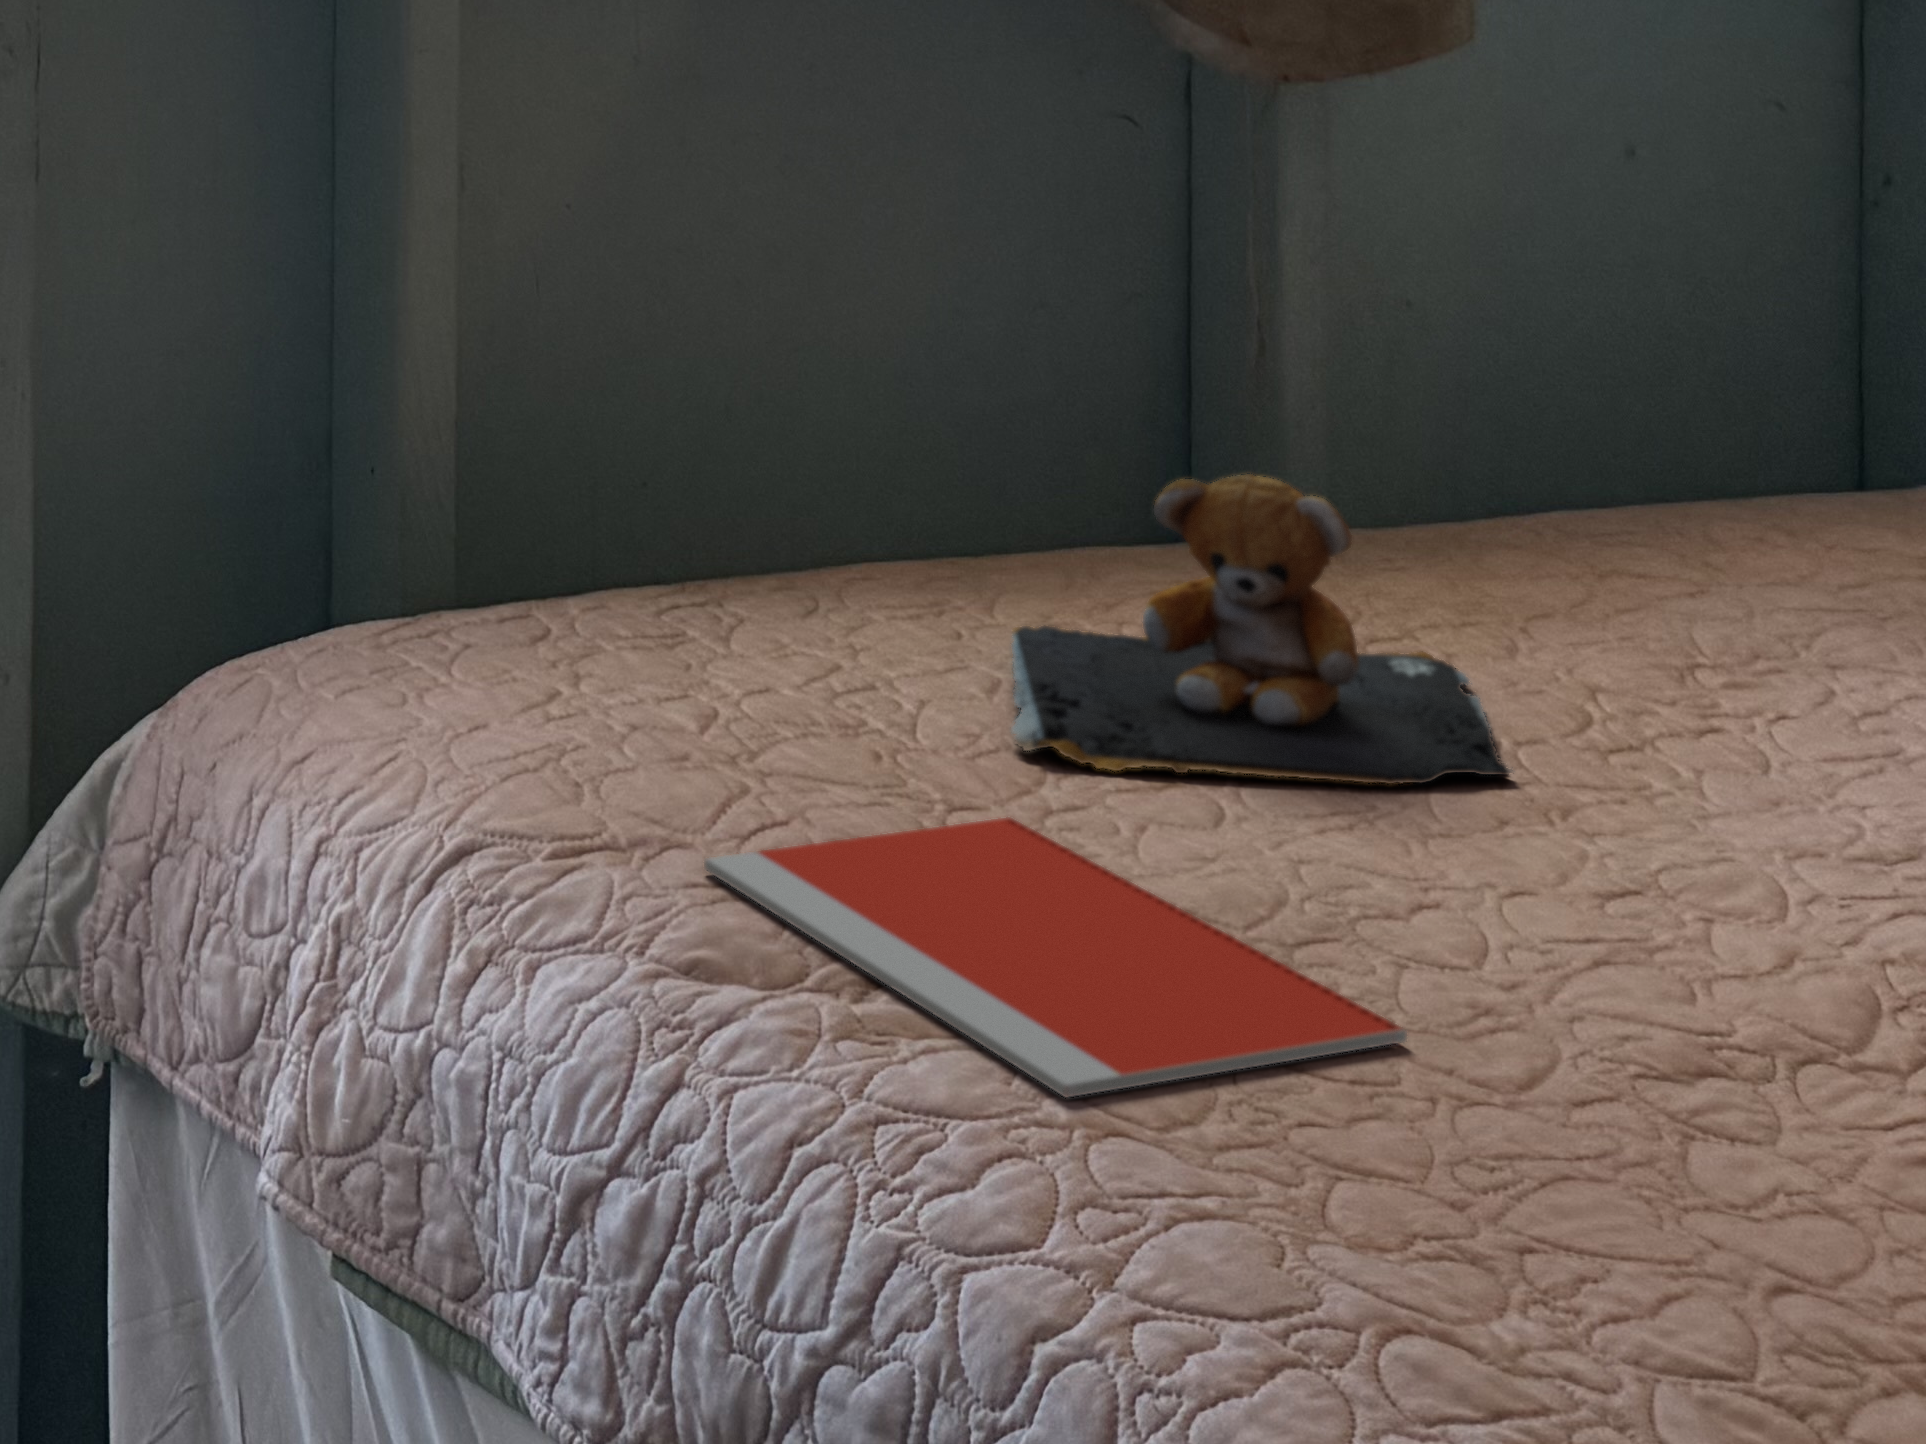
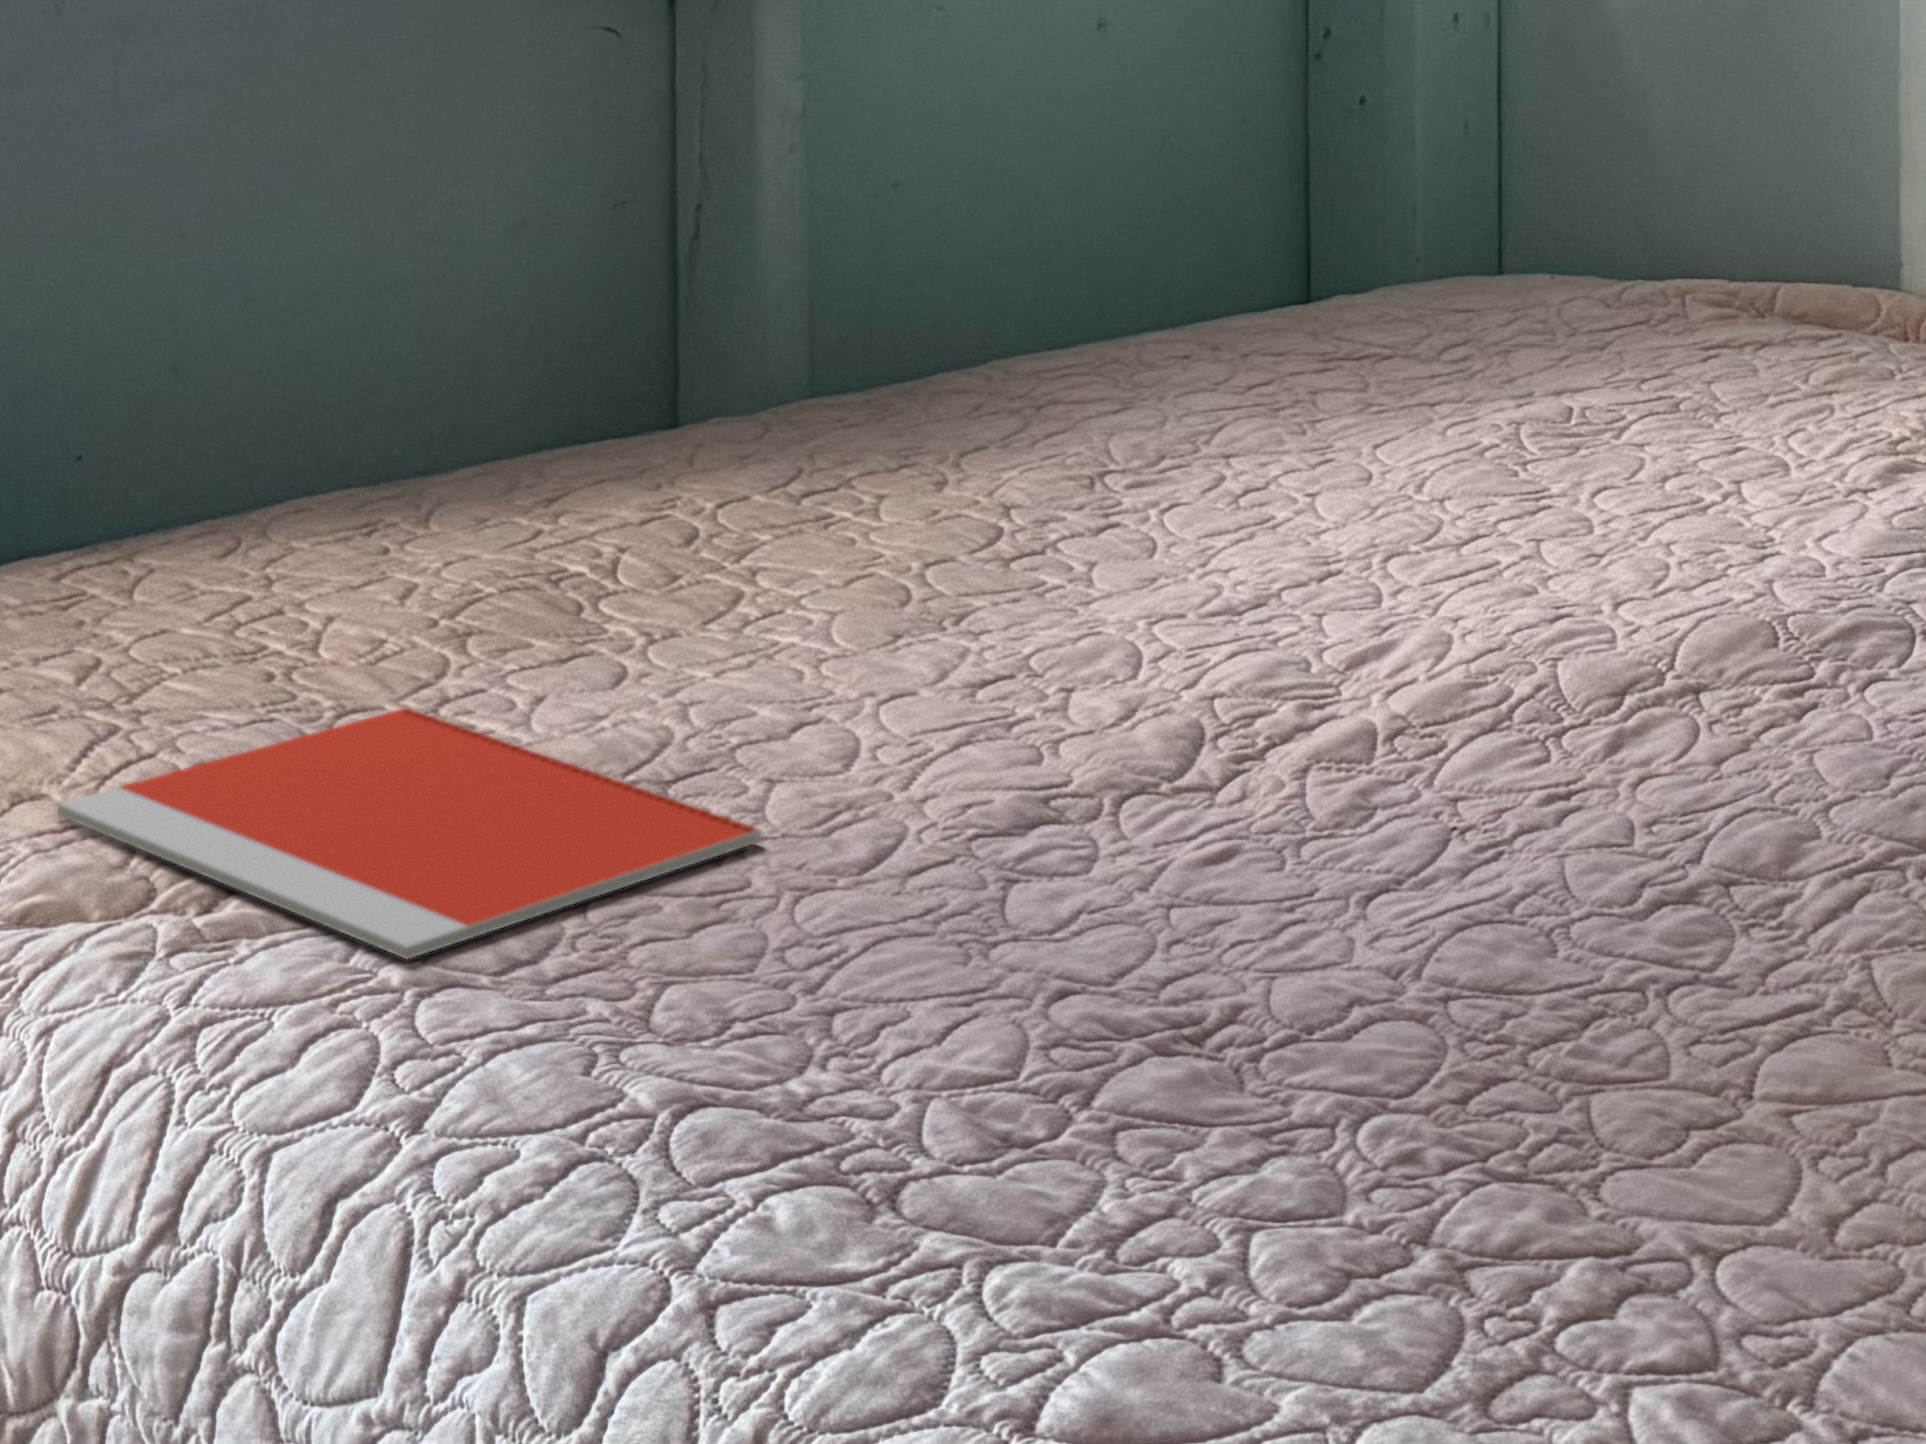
teddy bear: present [1012,474,1512,784] -> none [424,343,916,648]

